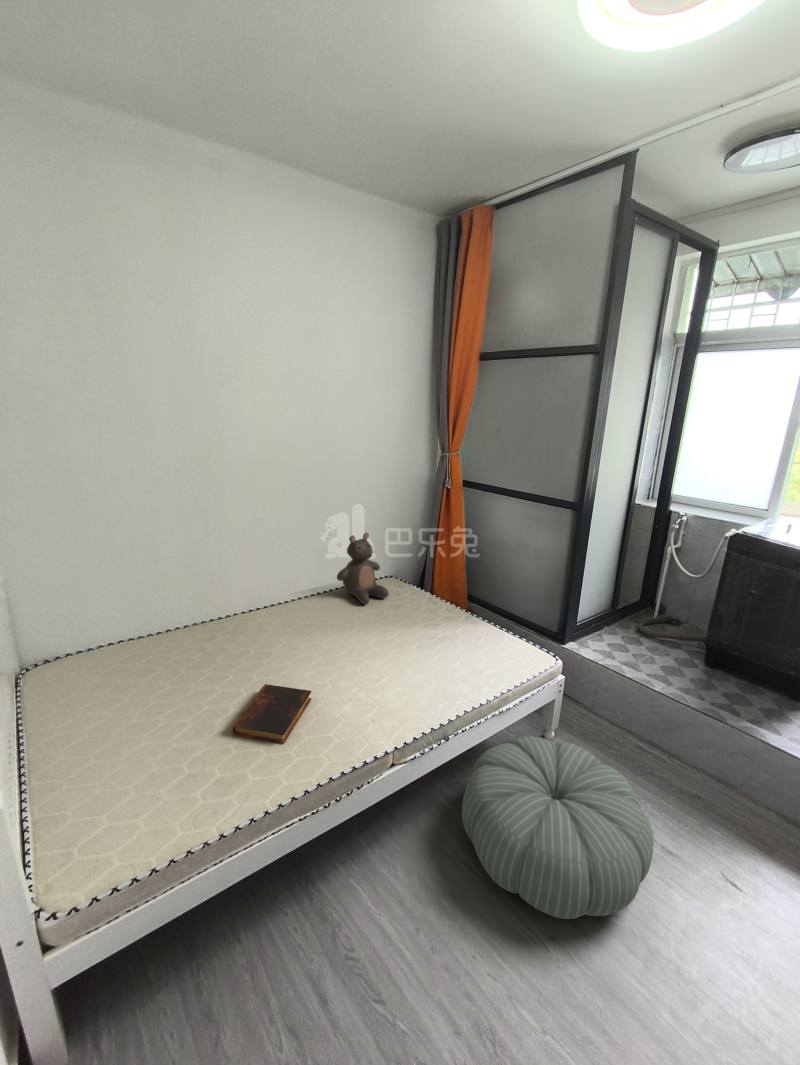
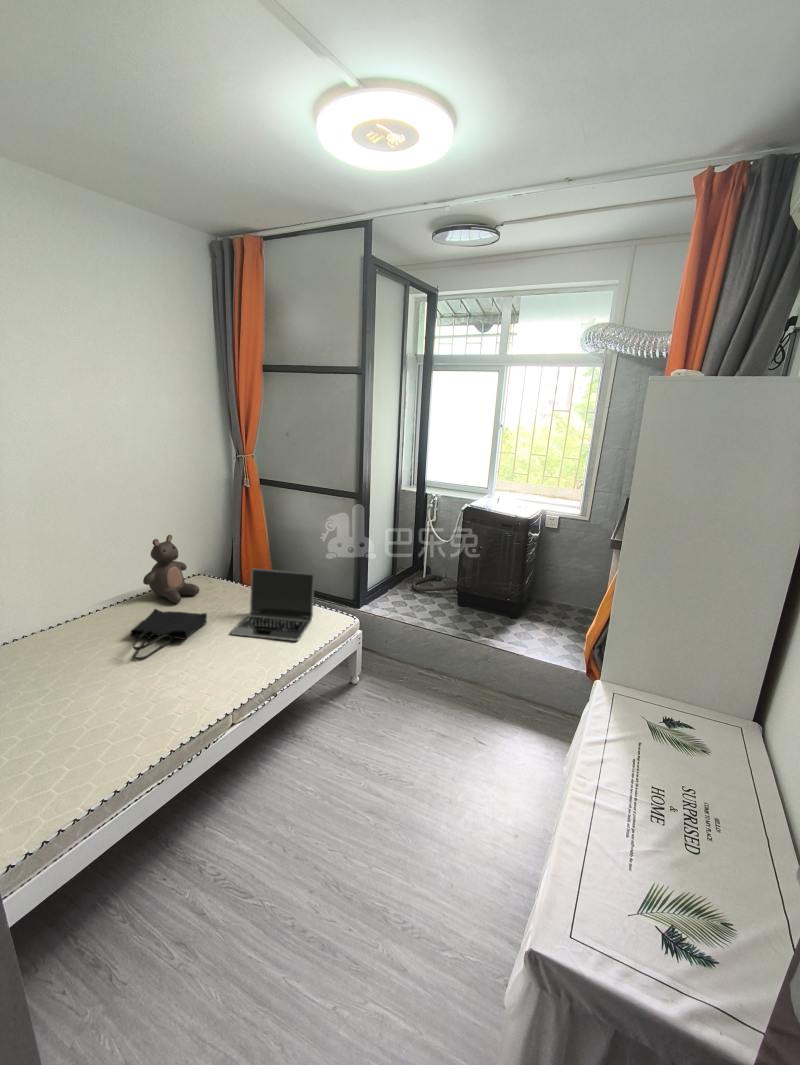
laptop: none [410,579,512,674] -> present [231,569,314,641]
tote bag: none [311,607,389,661] -> present [131,609,207,660]
book: present [231,684,311,743] -> none [70,684,146,737]
pouf: present [462,736,653,919] -> none [294,678,430,794]

